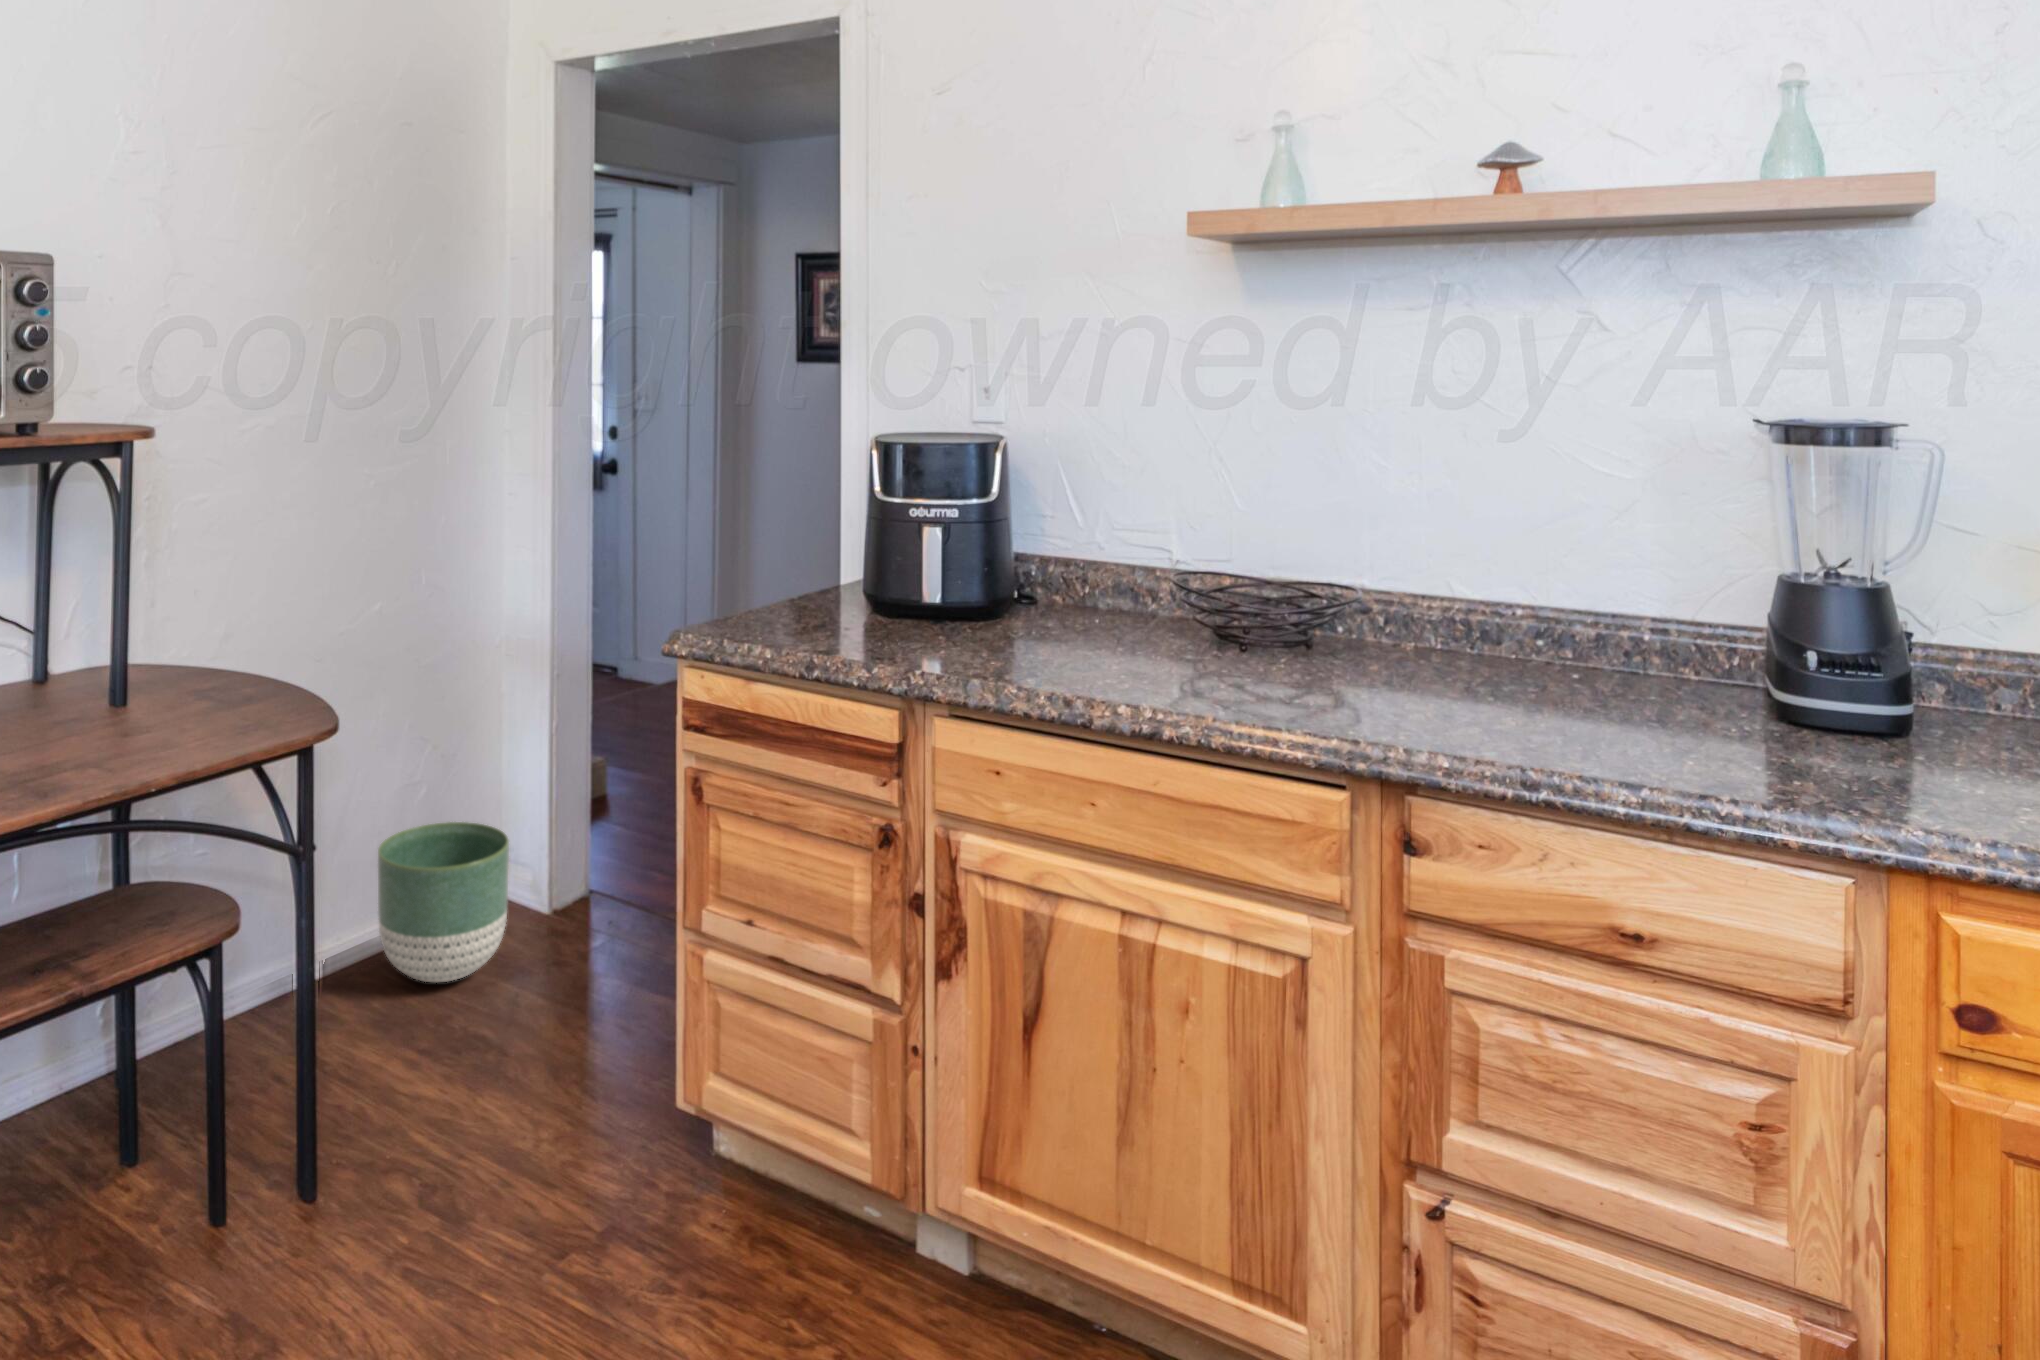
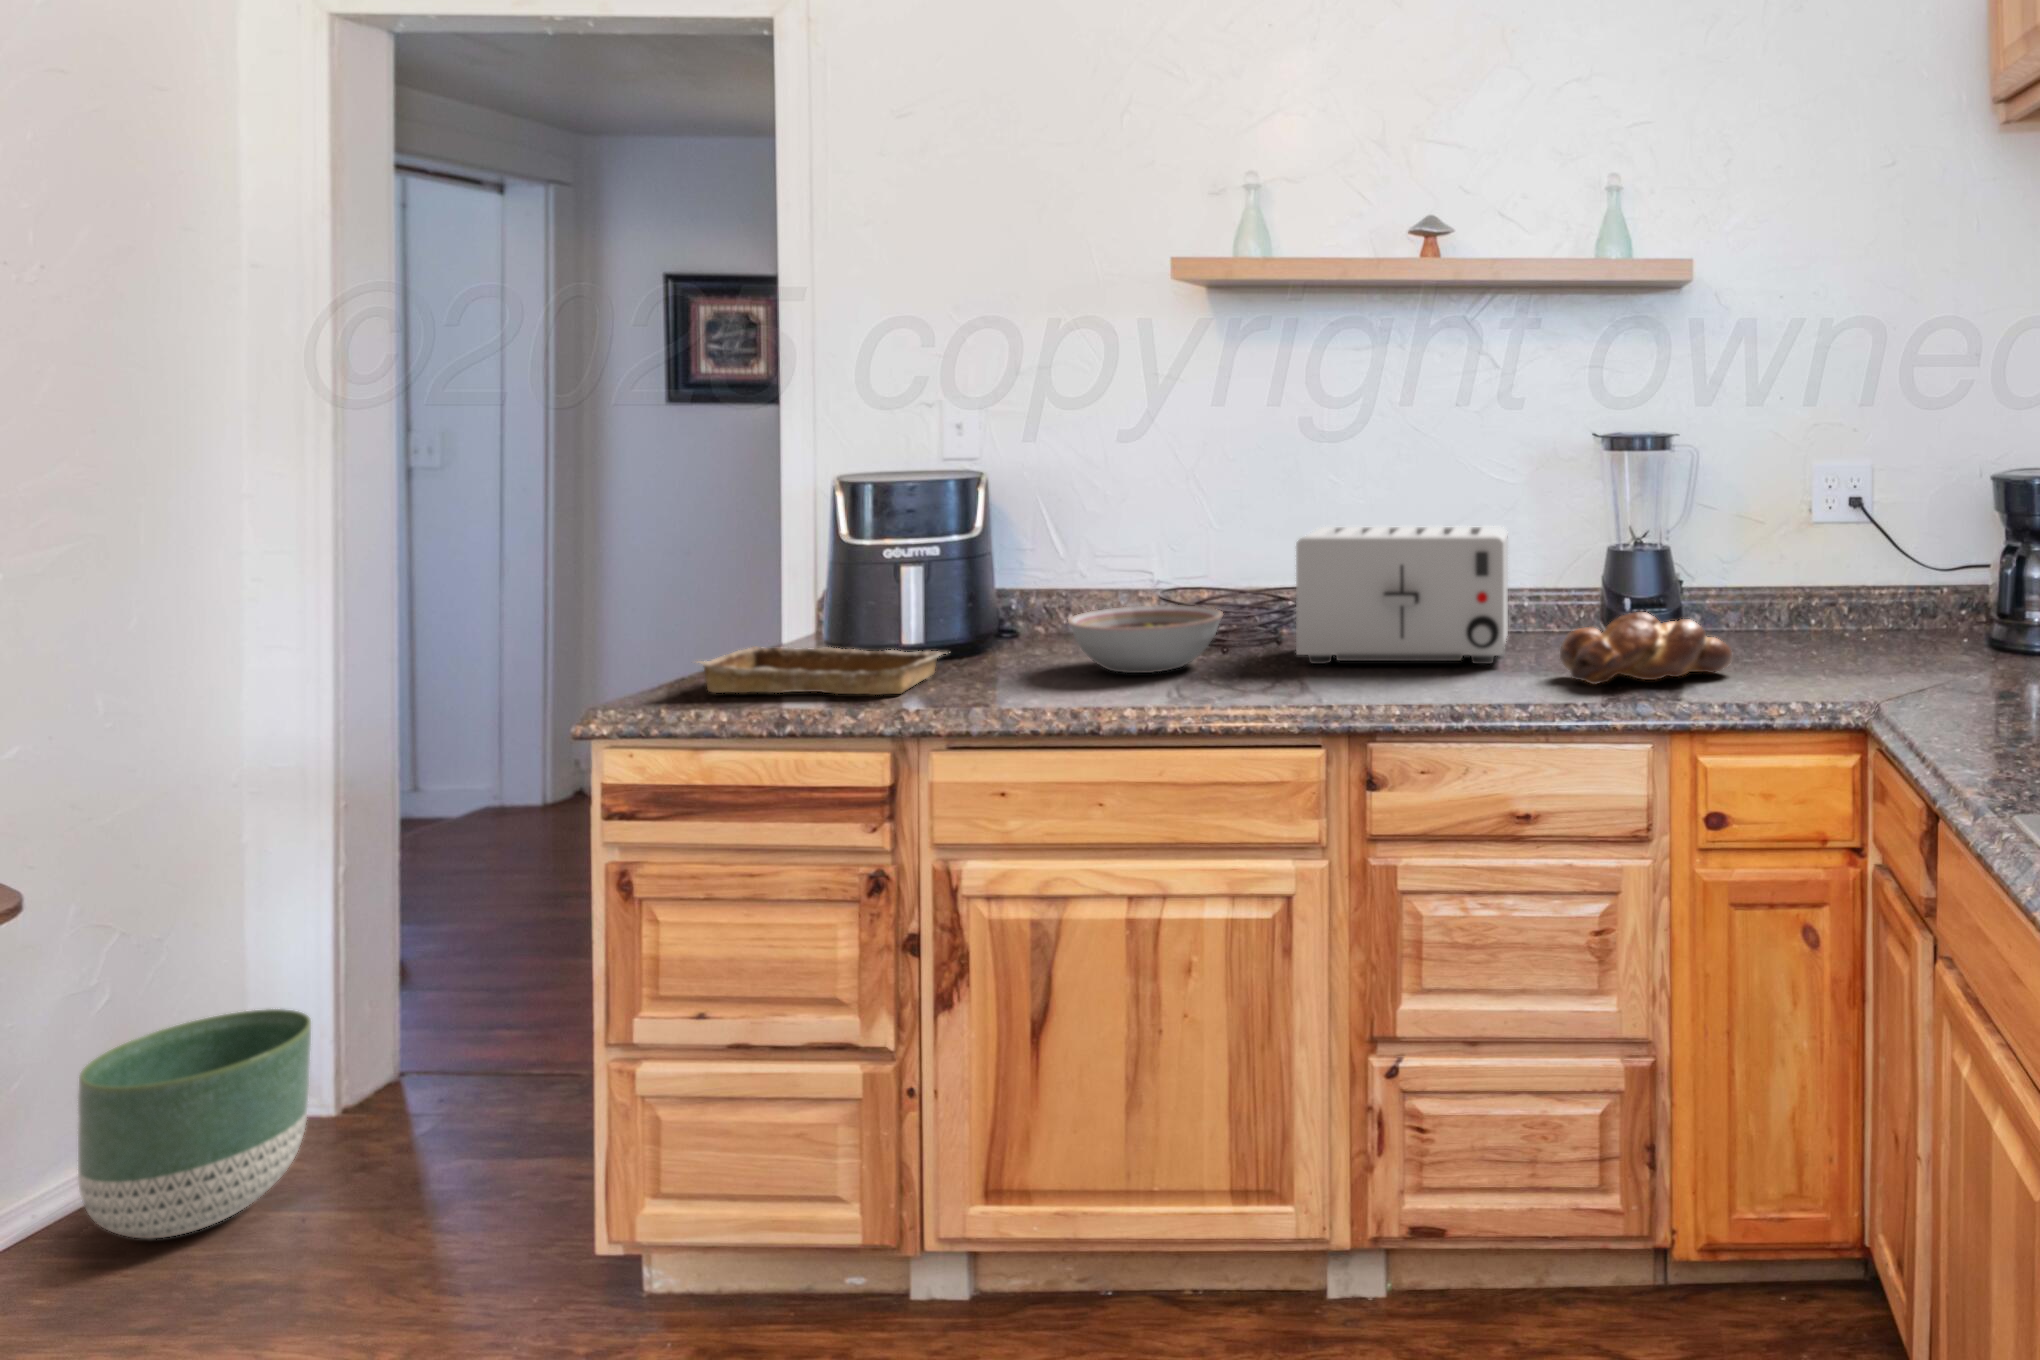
toaster: none [1328,521,1625,716] -> present [1296,527,1508,664]
bowl: none [1072,590,1243,668] -> present [1068,605,1223,673]
tray: none [738,591,962,656] -> present [697,646,943,695]
bread loaf: none [1696,680,2002,784] -> present [1560,612,1732,684]

